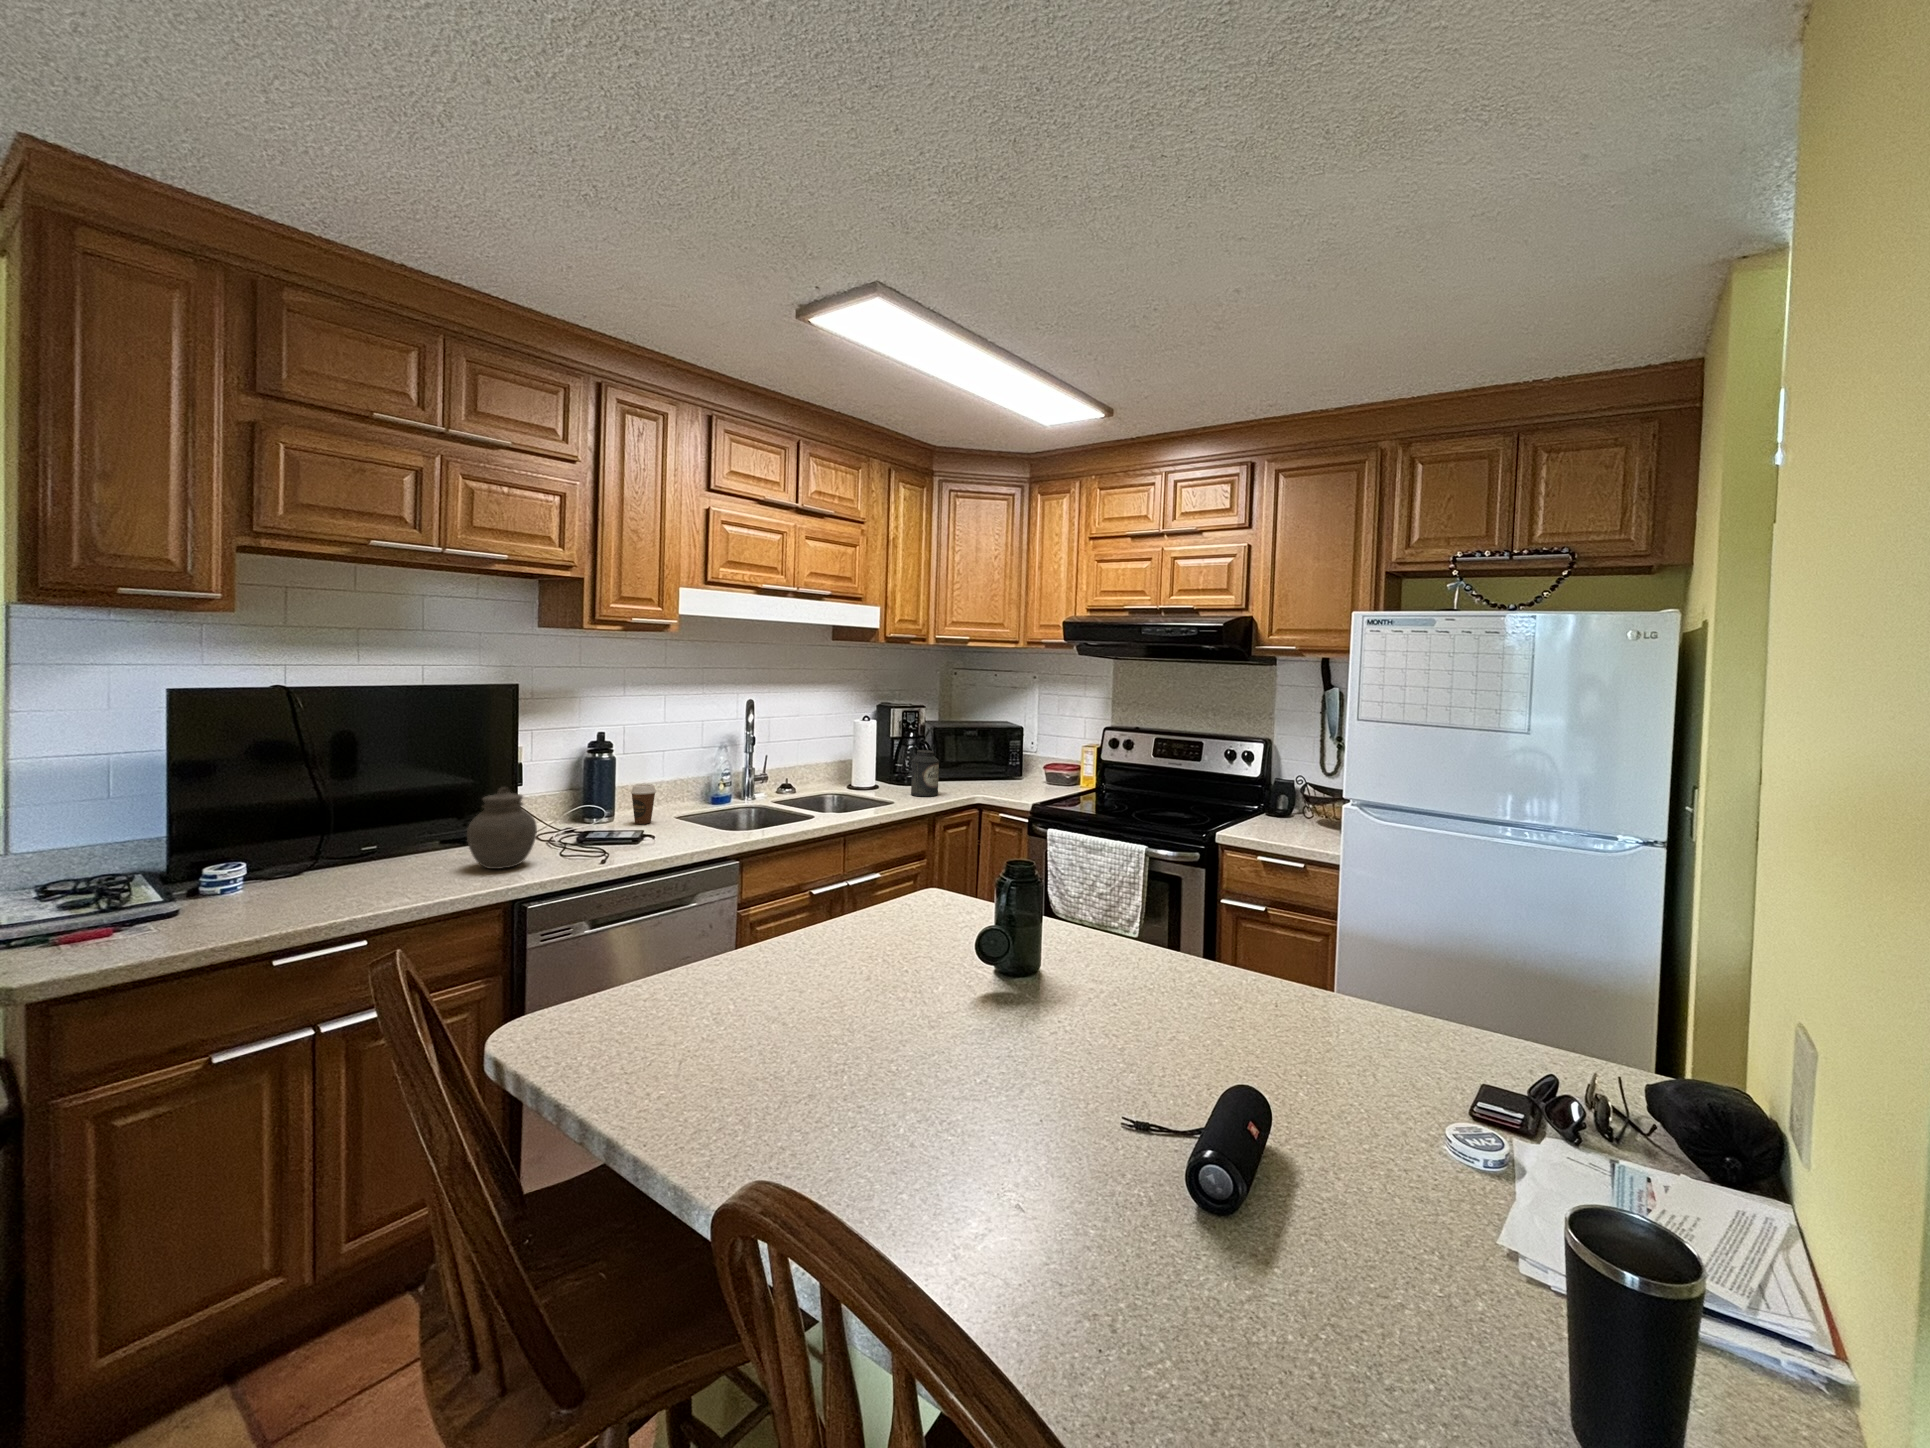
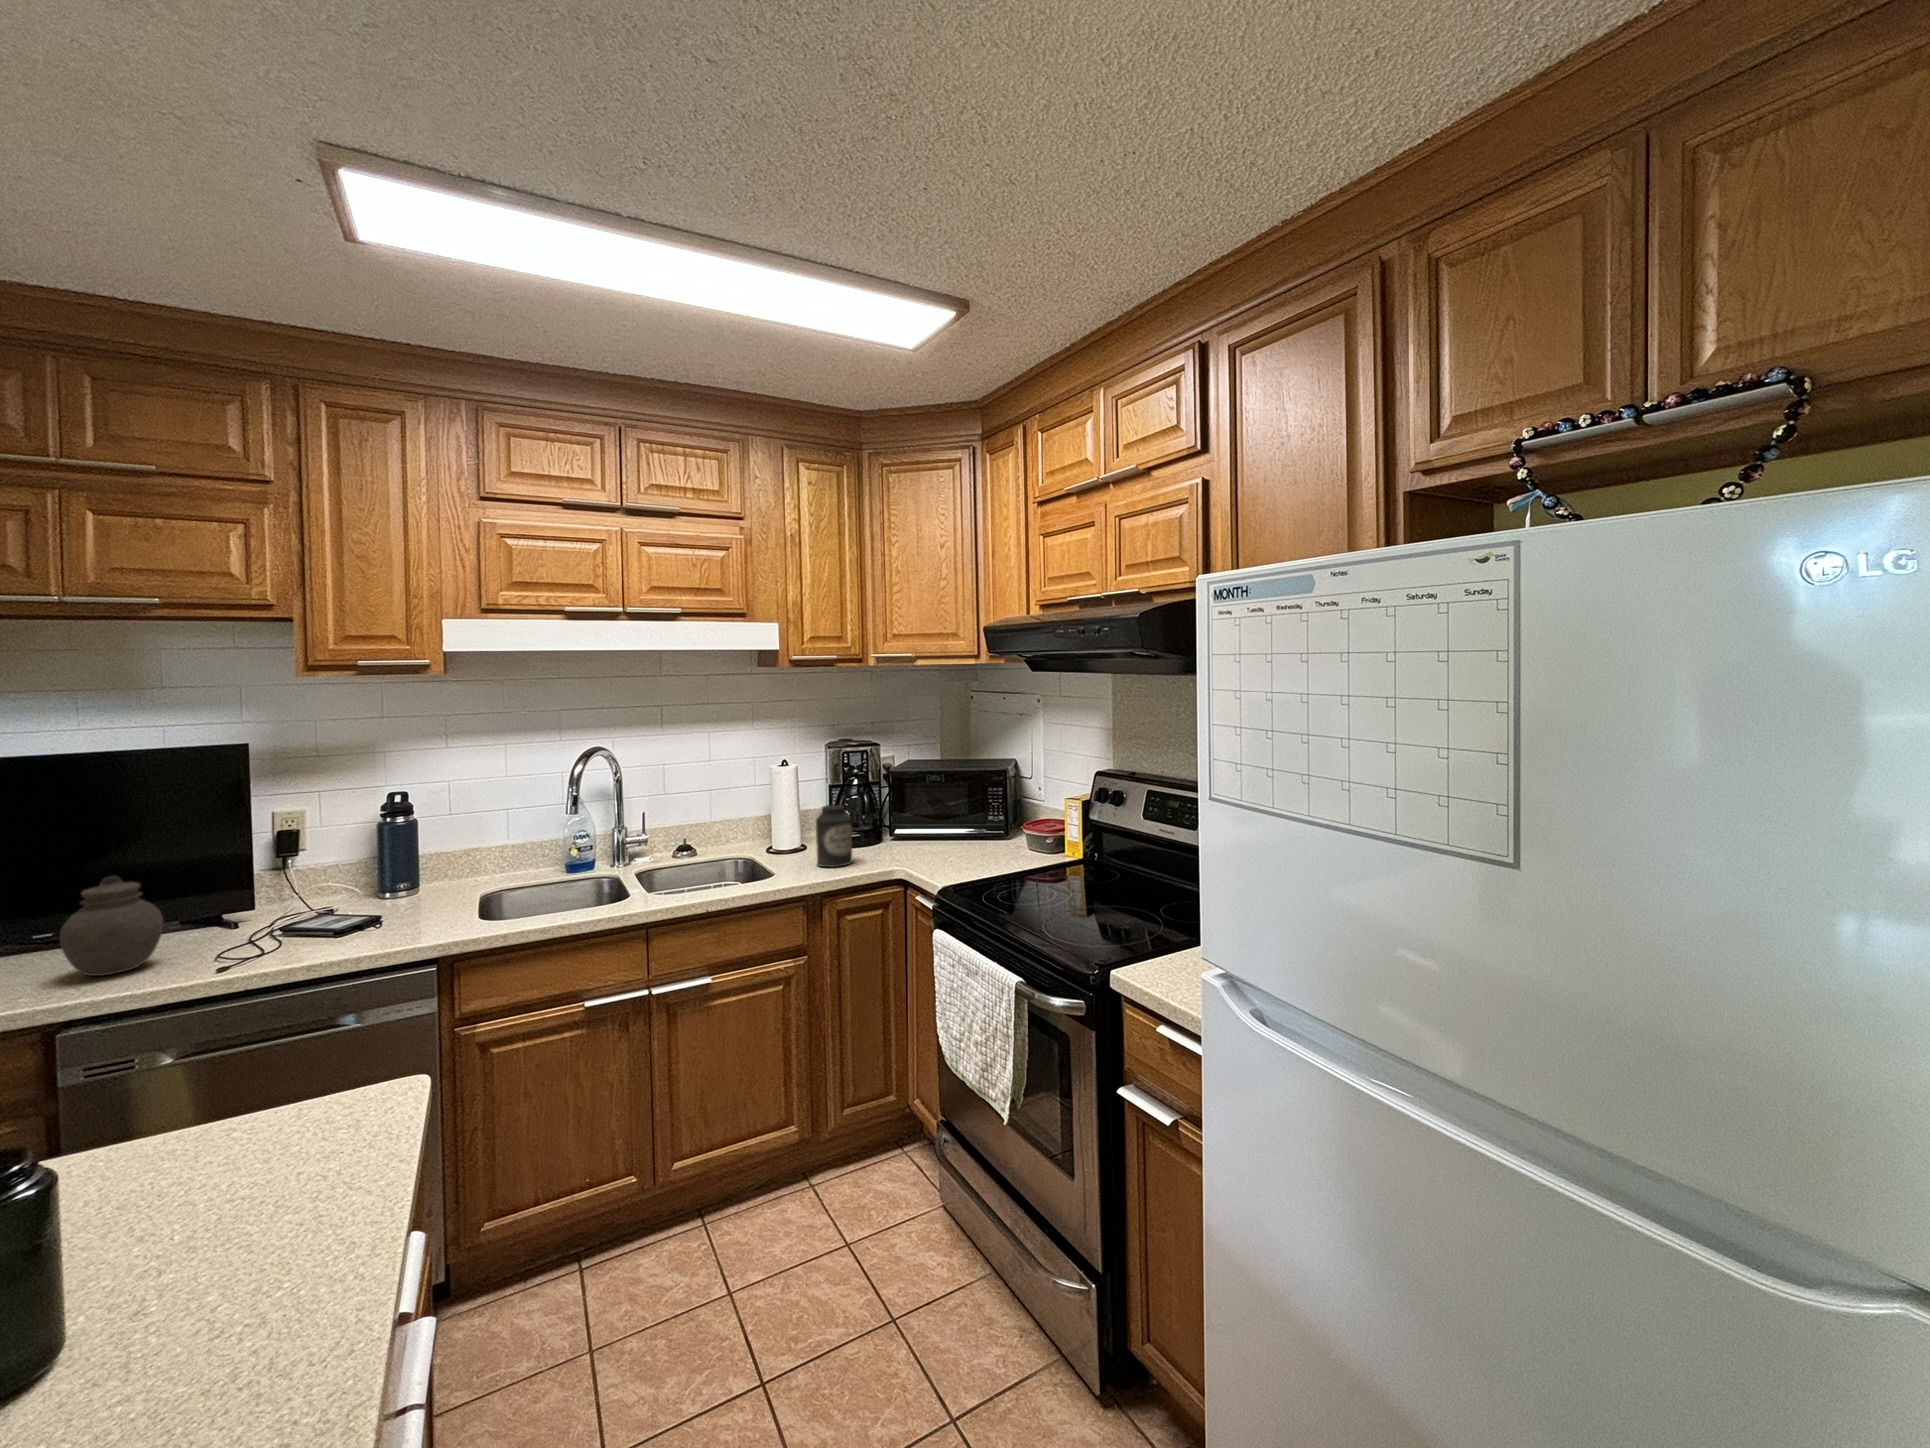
coffee cup: present [631,784,656,824] -> none [406,855,440,904]

